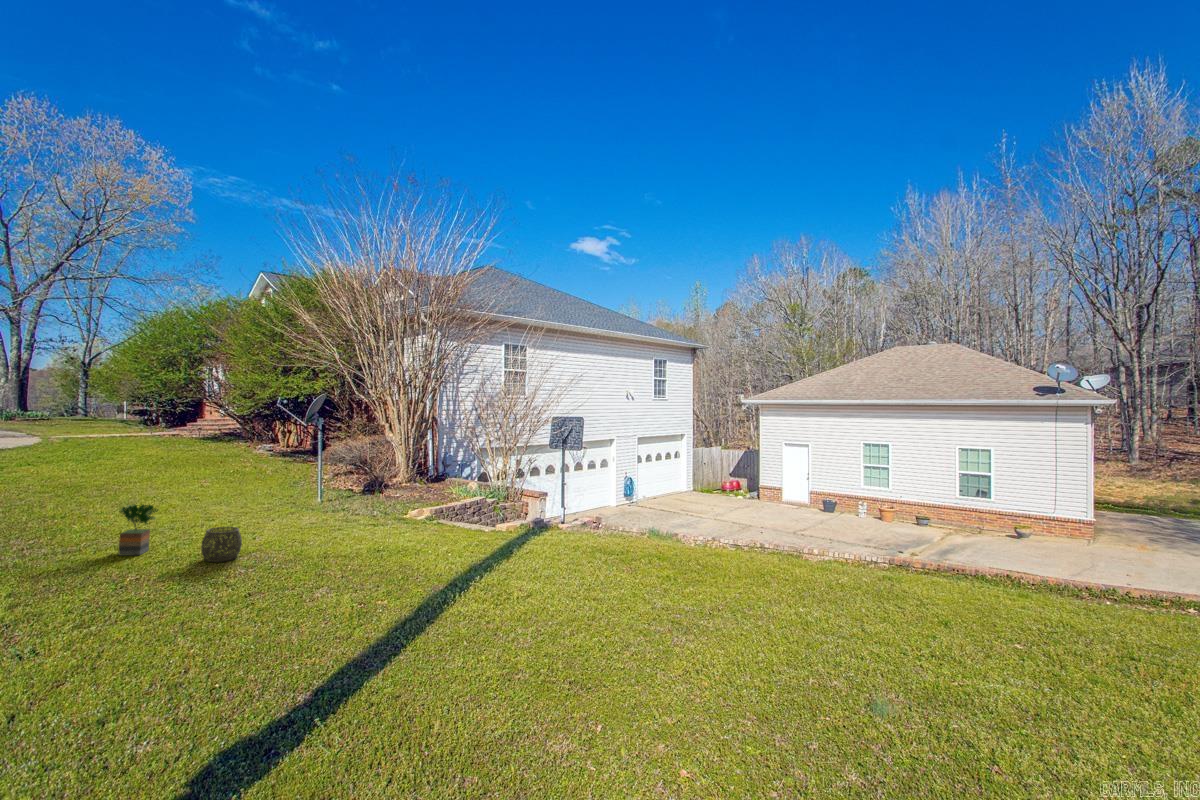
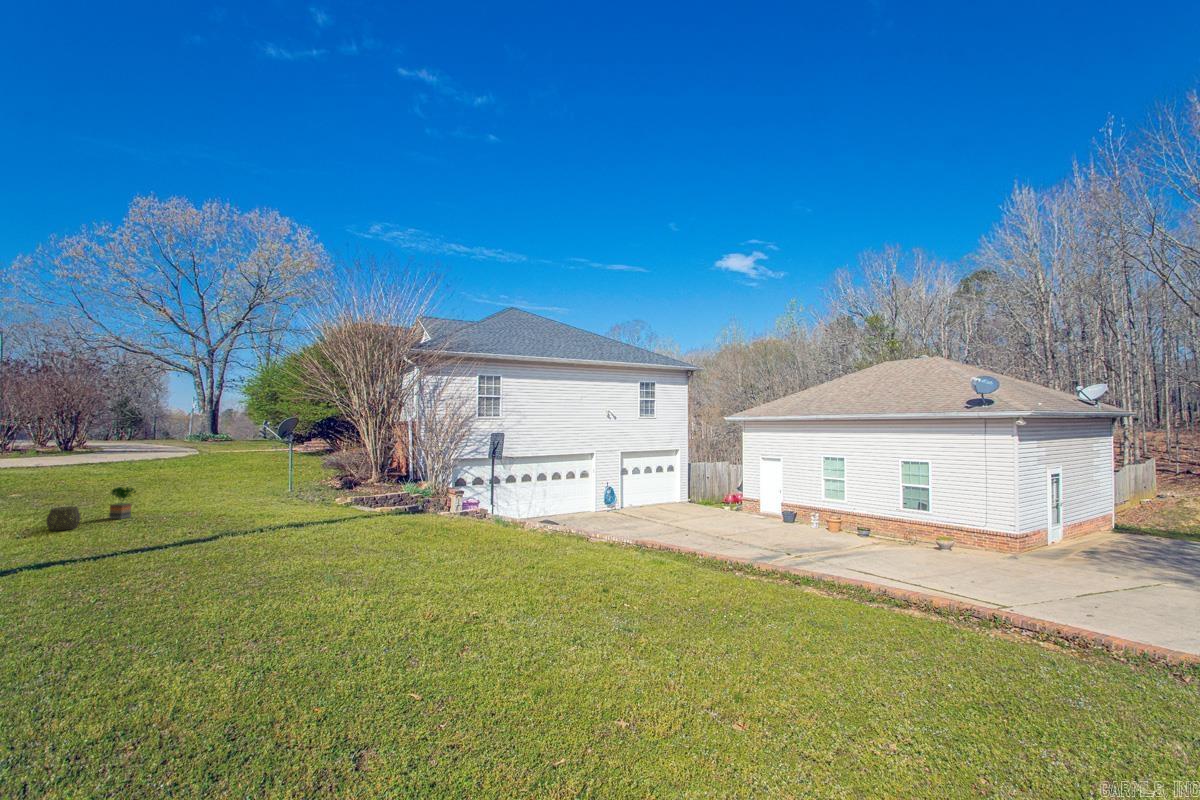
woven basket: present [201,527,242,562] -> present [46,507,81,531]

